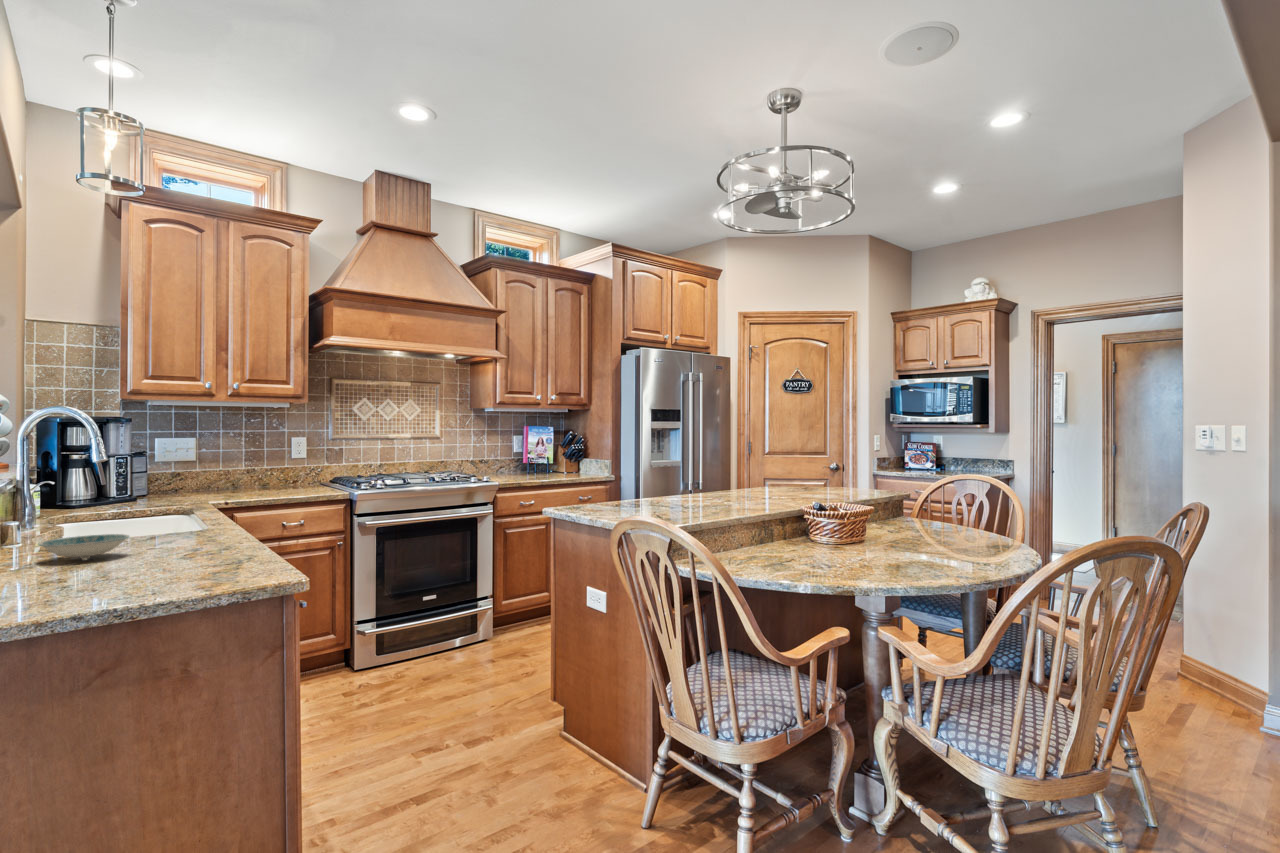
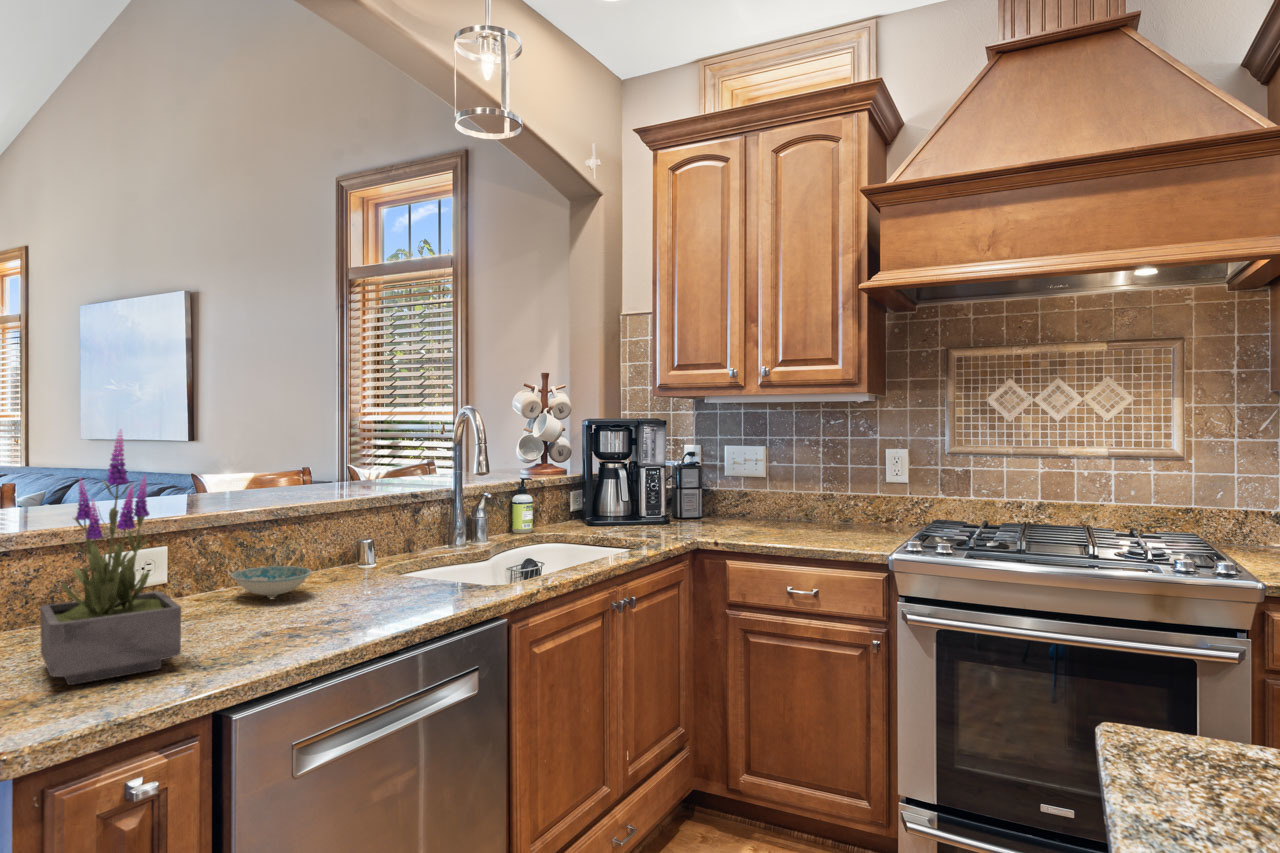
potted plant: none [150,424,247,584] -> present [40,430,181,685]

